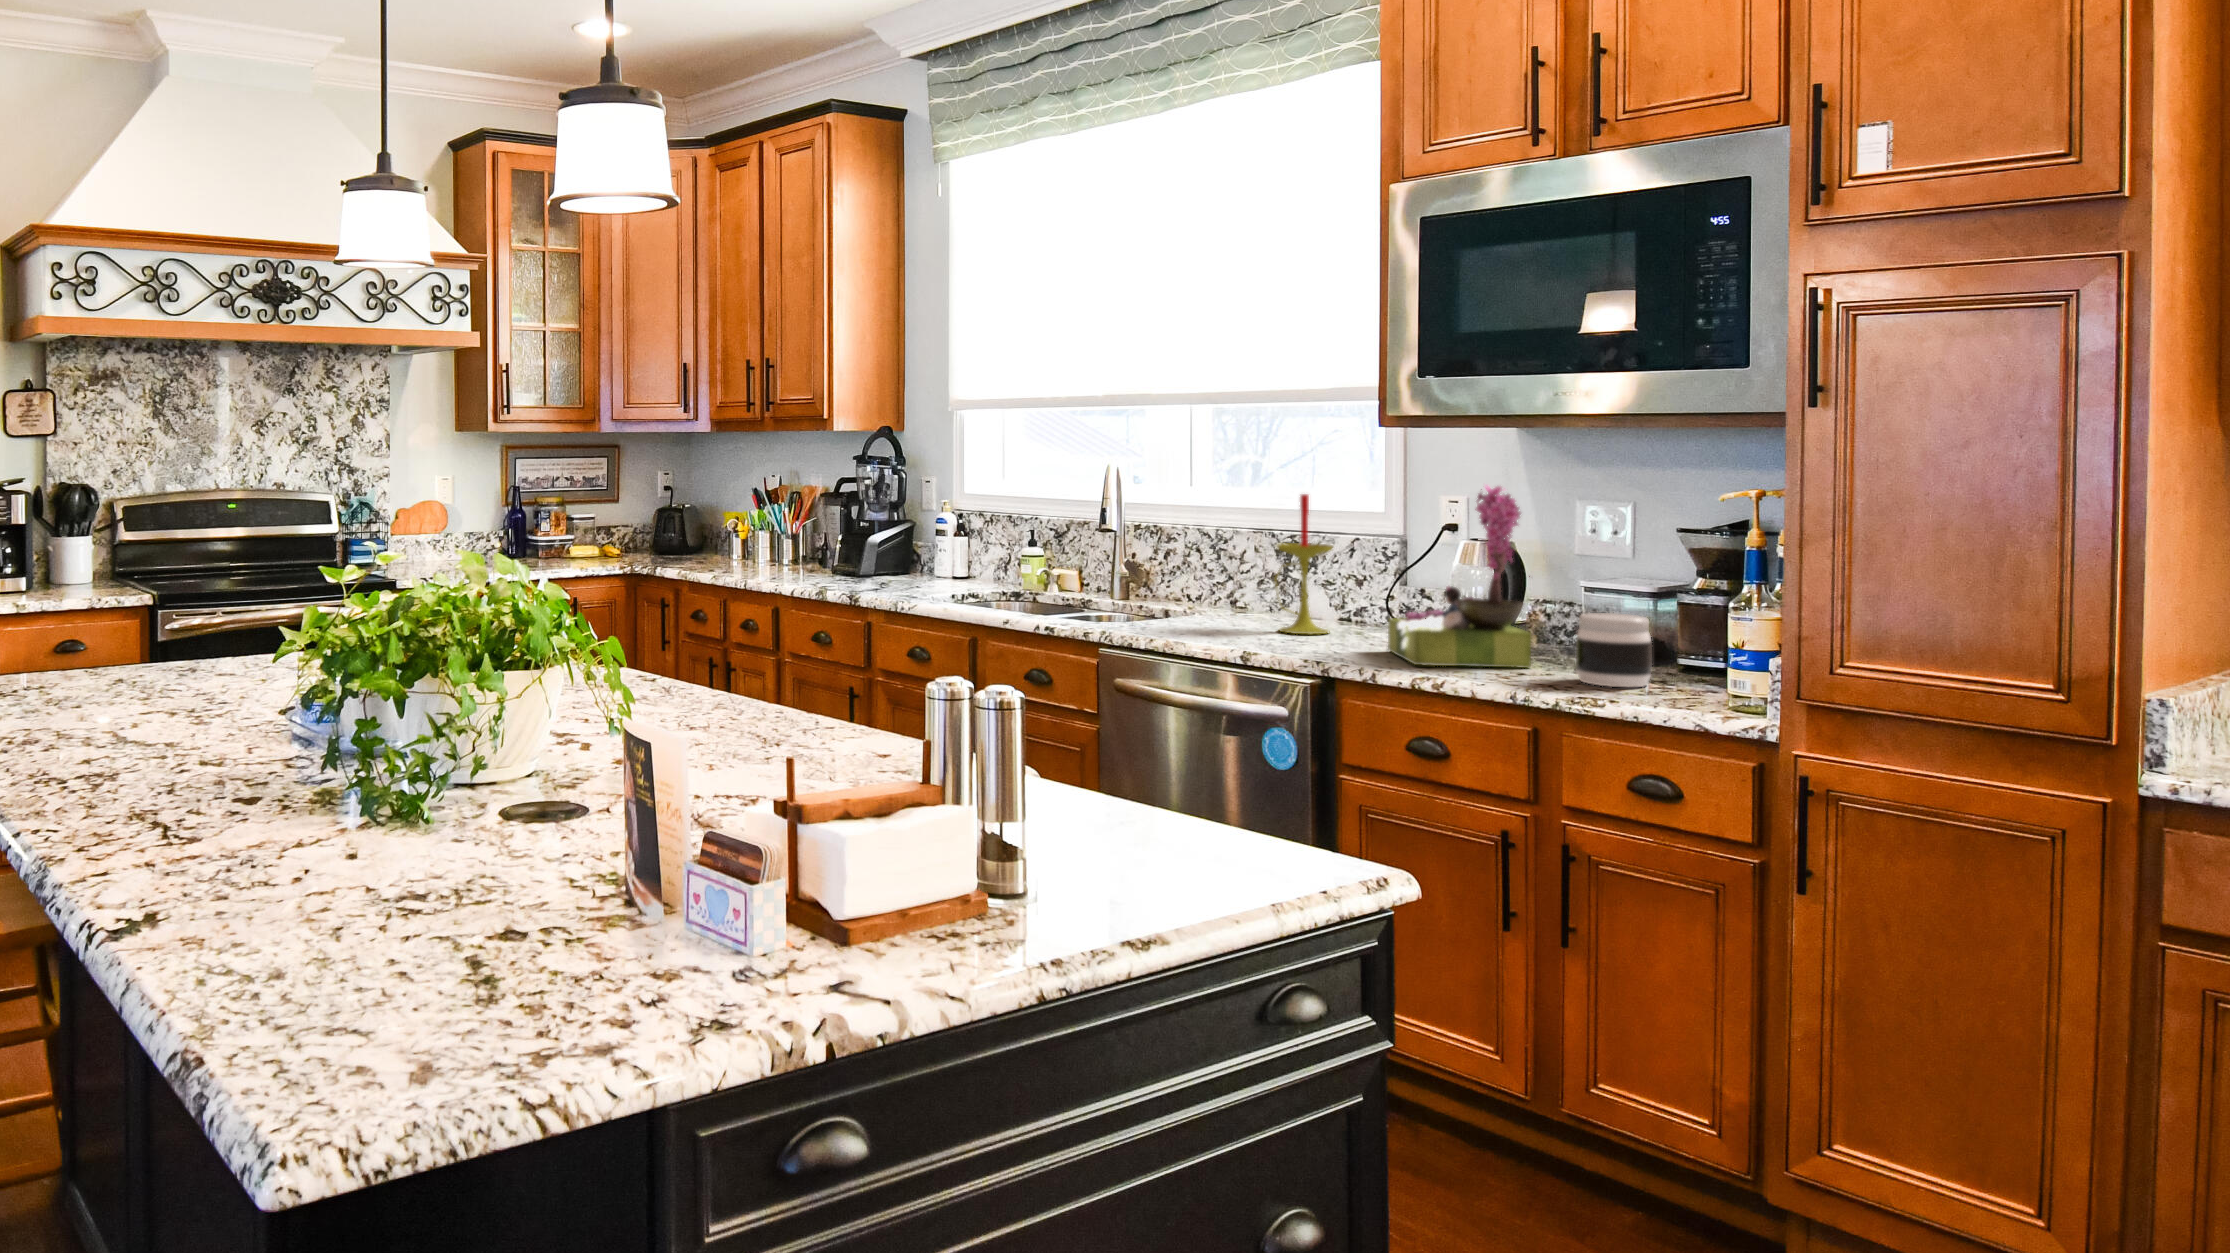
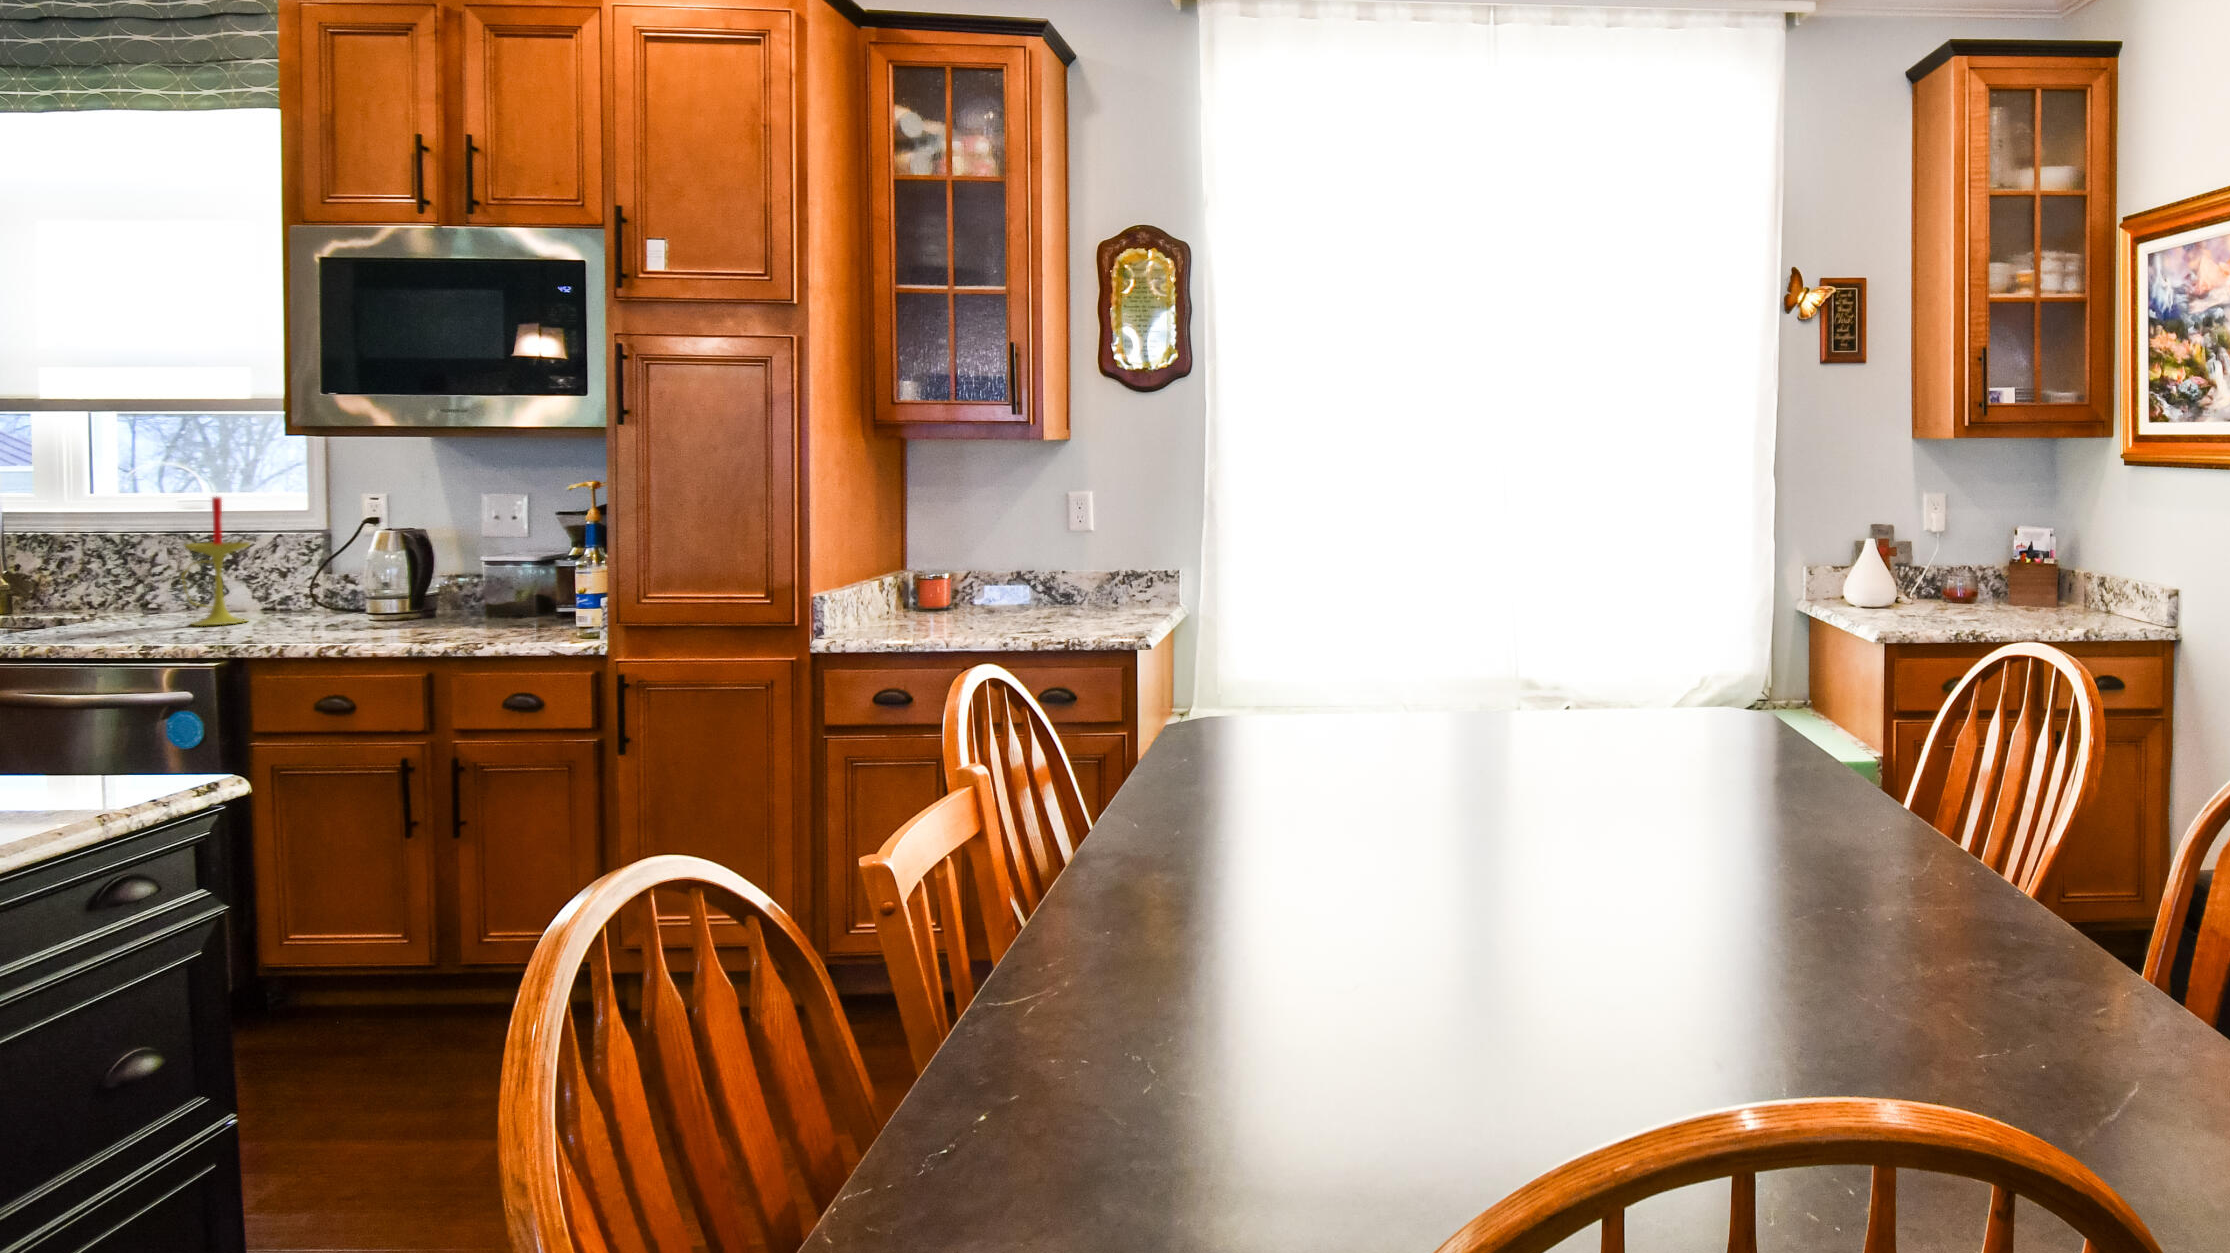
flower arrangement: present [1388,484,1531,668] -> none [303,482,440,637]
jar: present [1576,613,1652,687] -> none [467,578,527,634]

